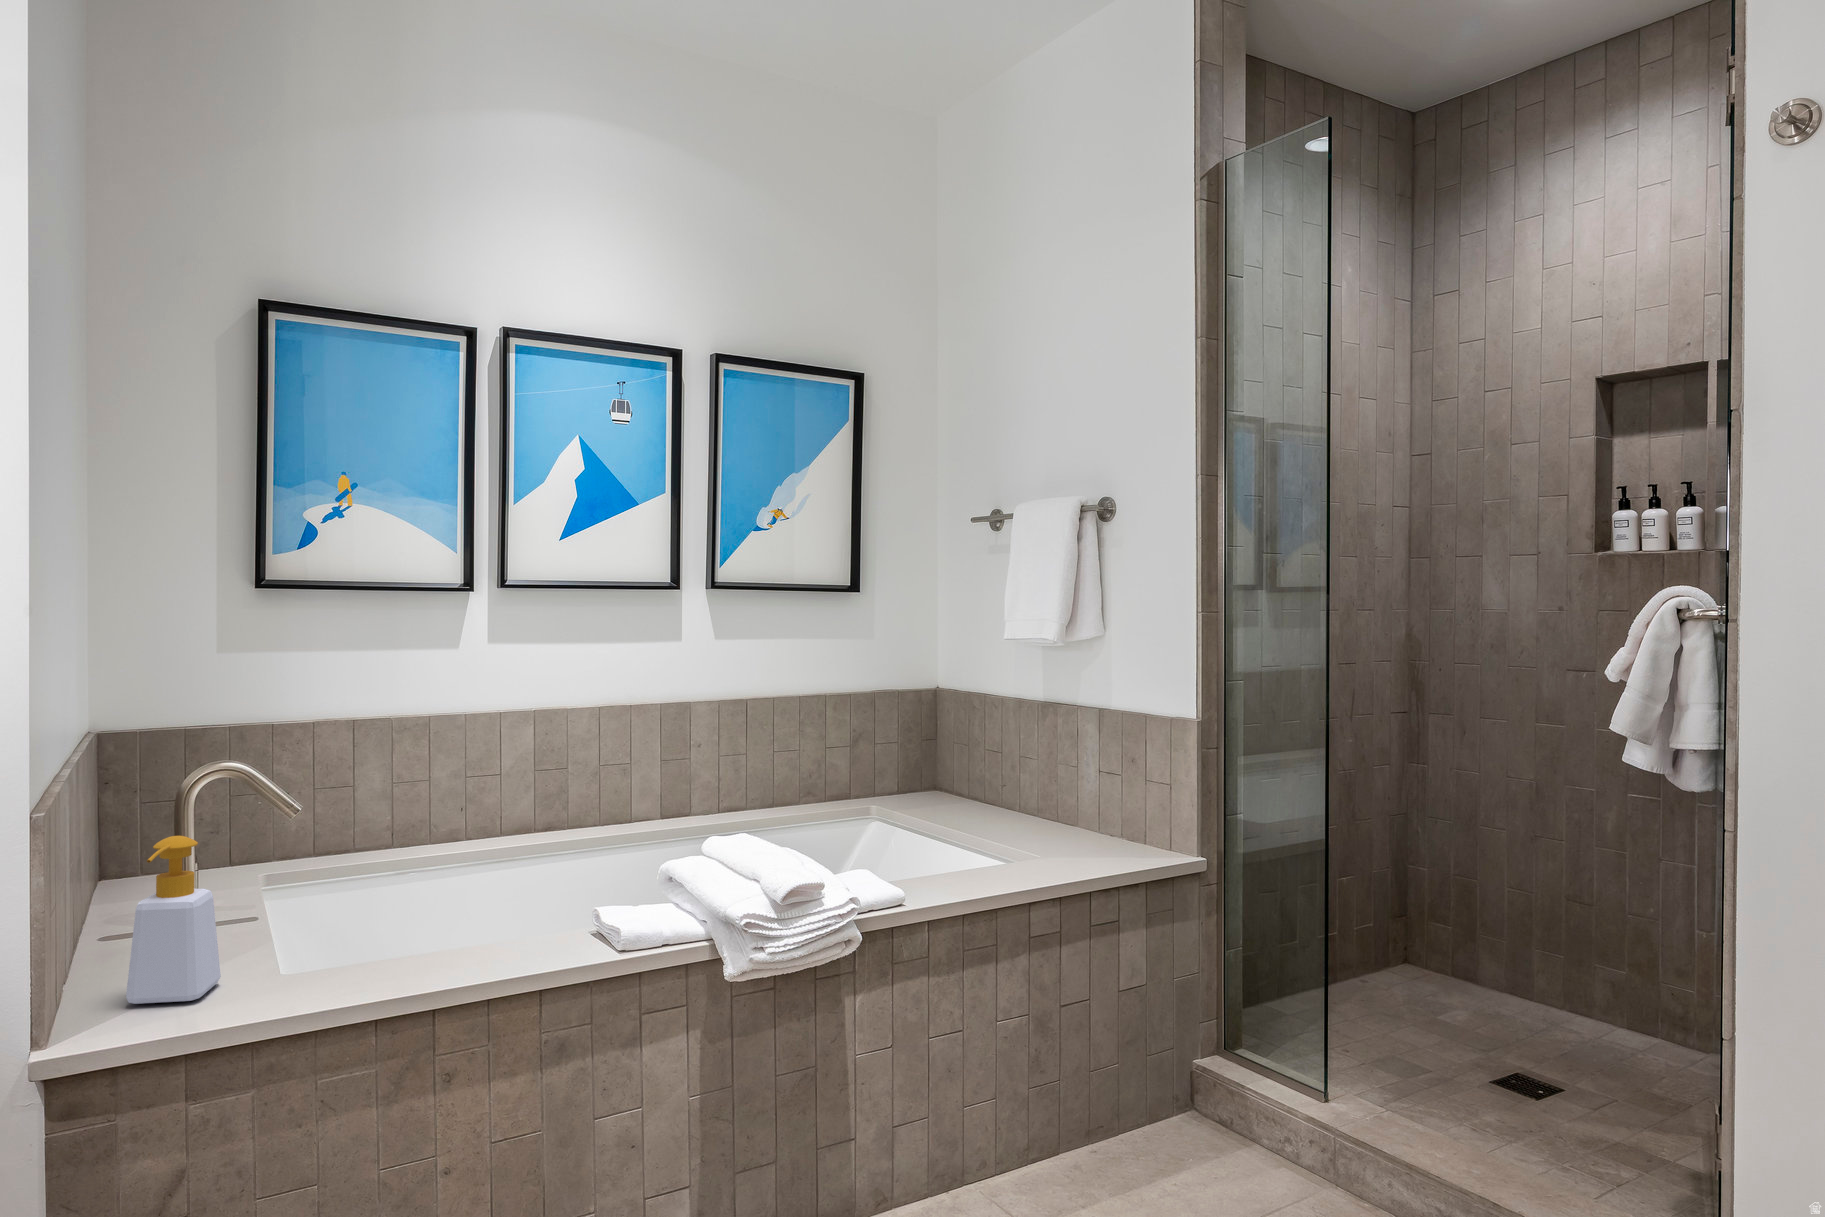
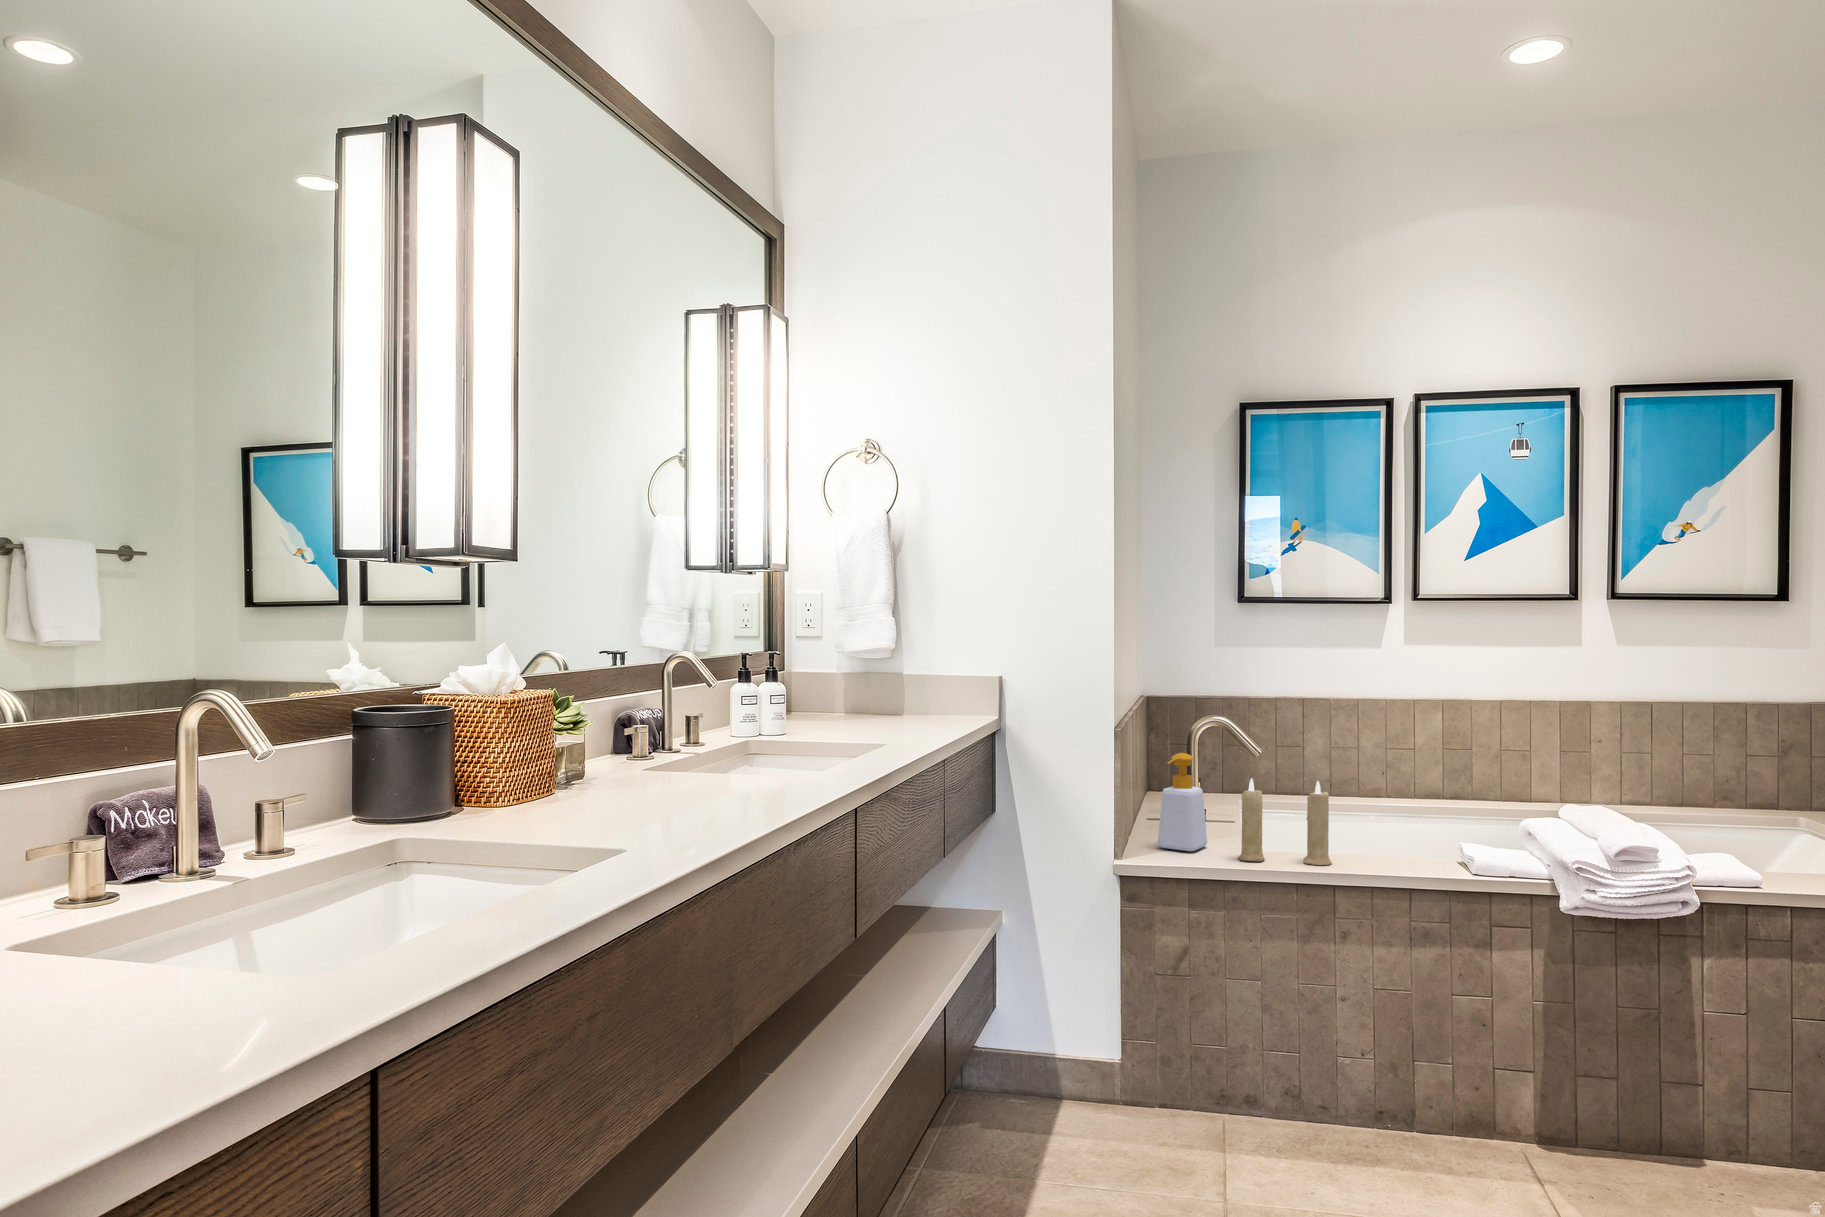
candle: none [279,849,433,1001] -> present [1238,778,1332,865]

